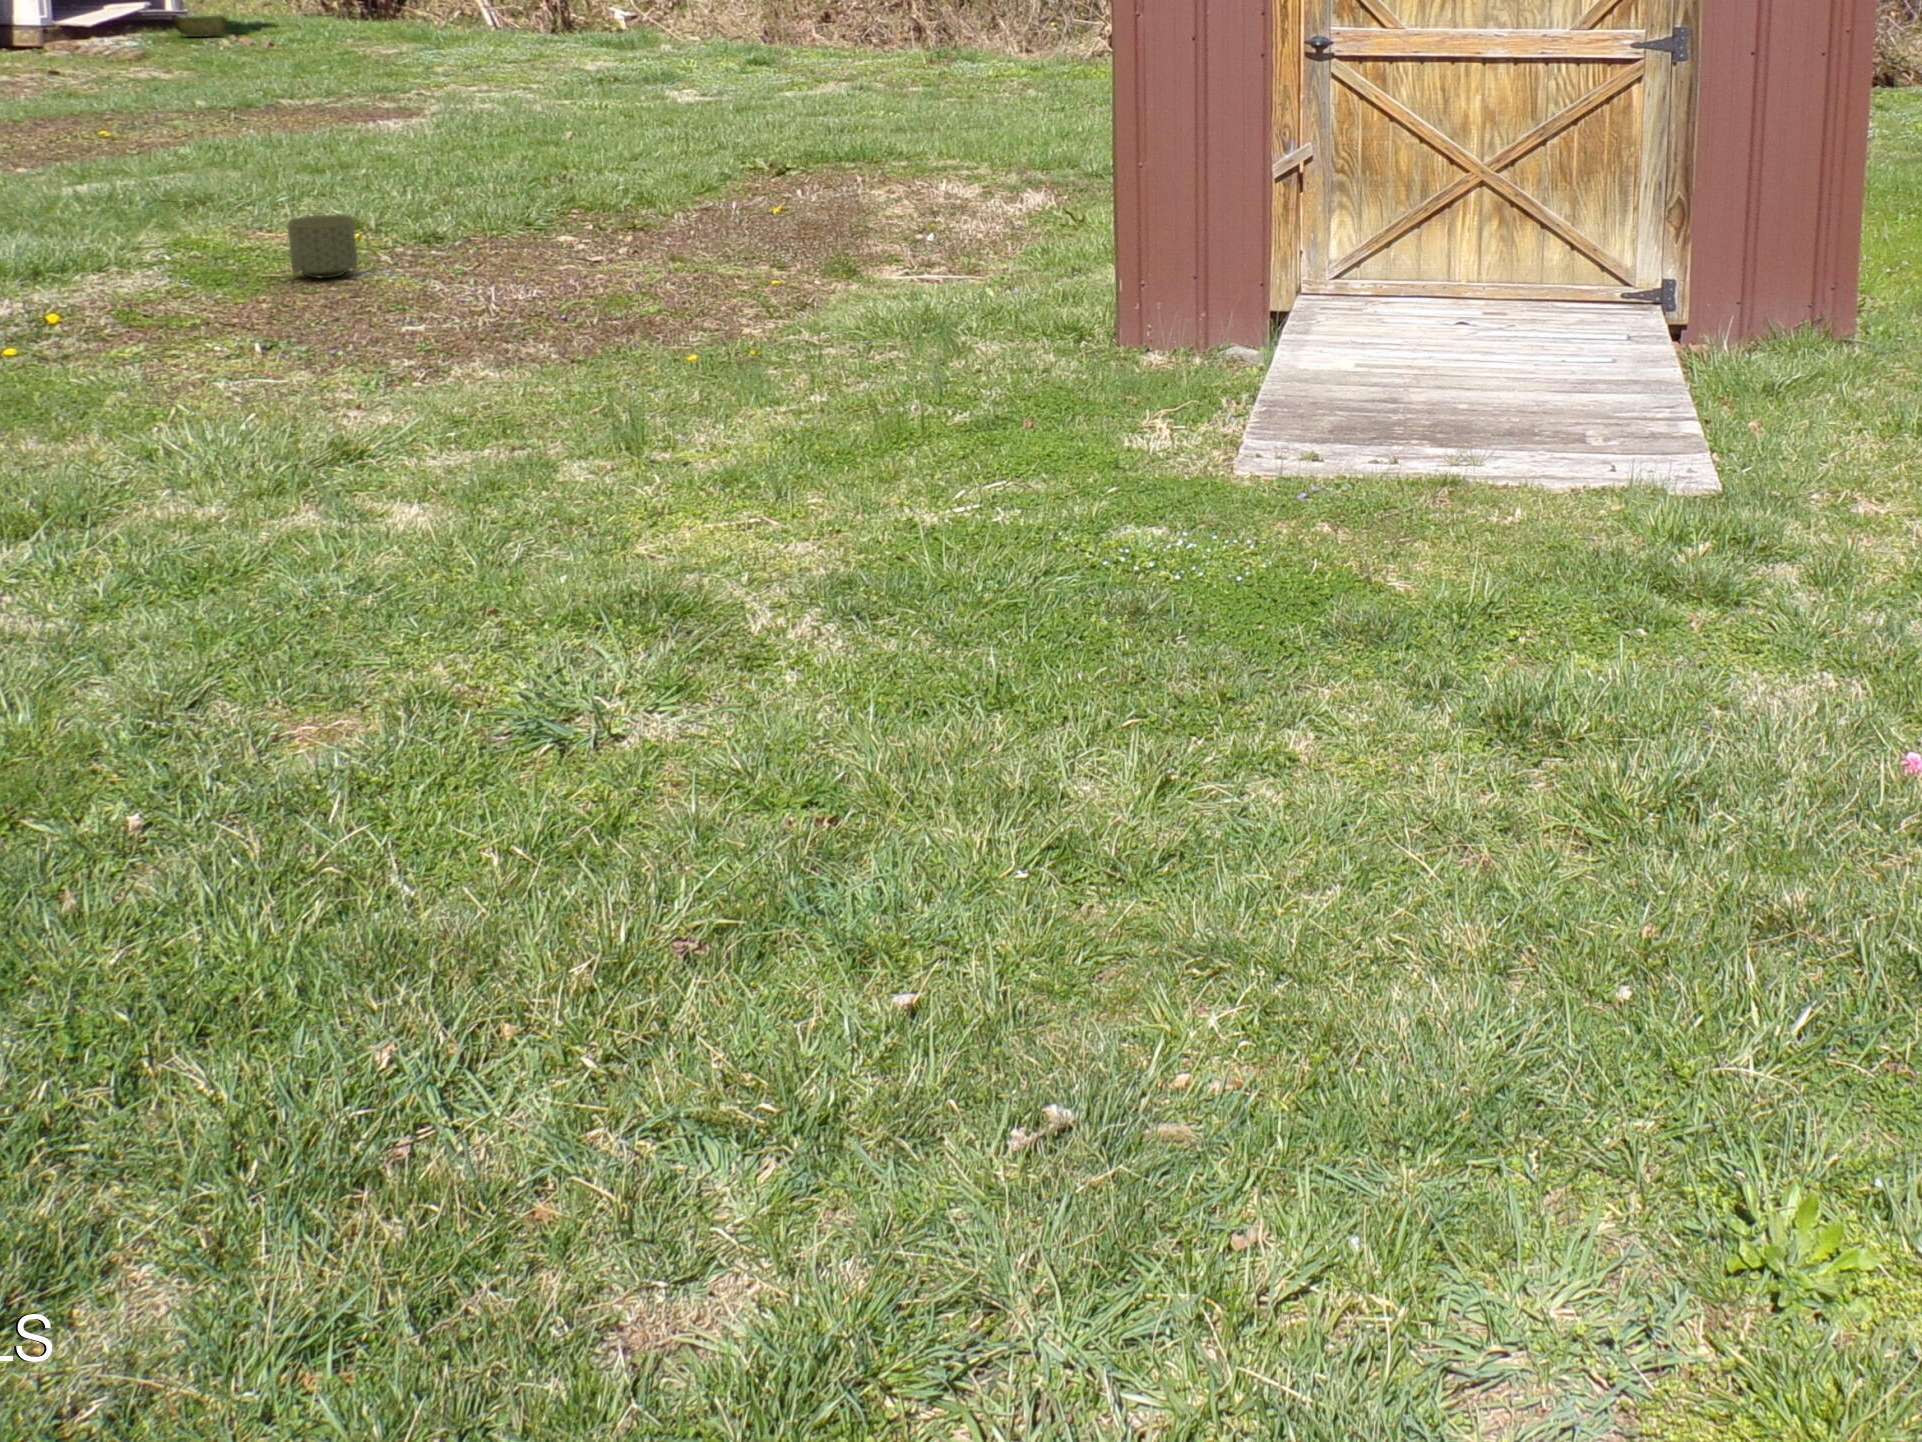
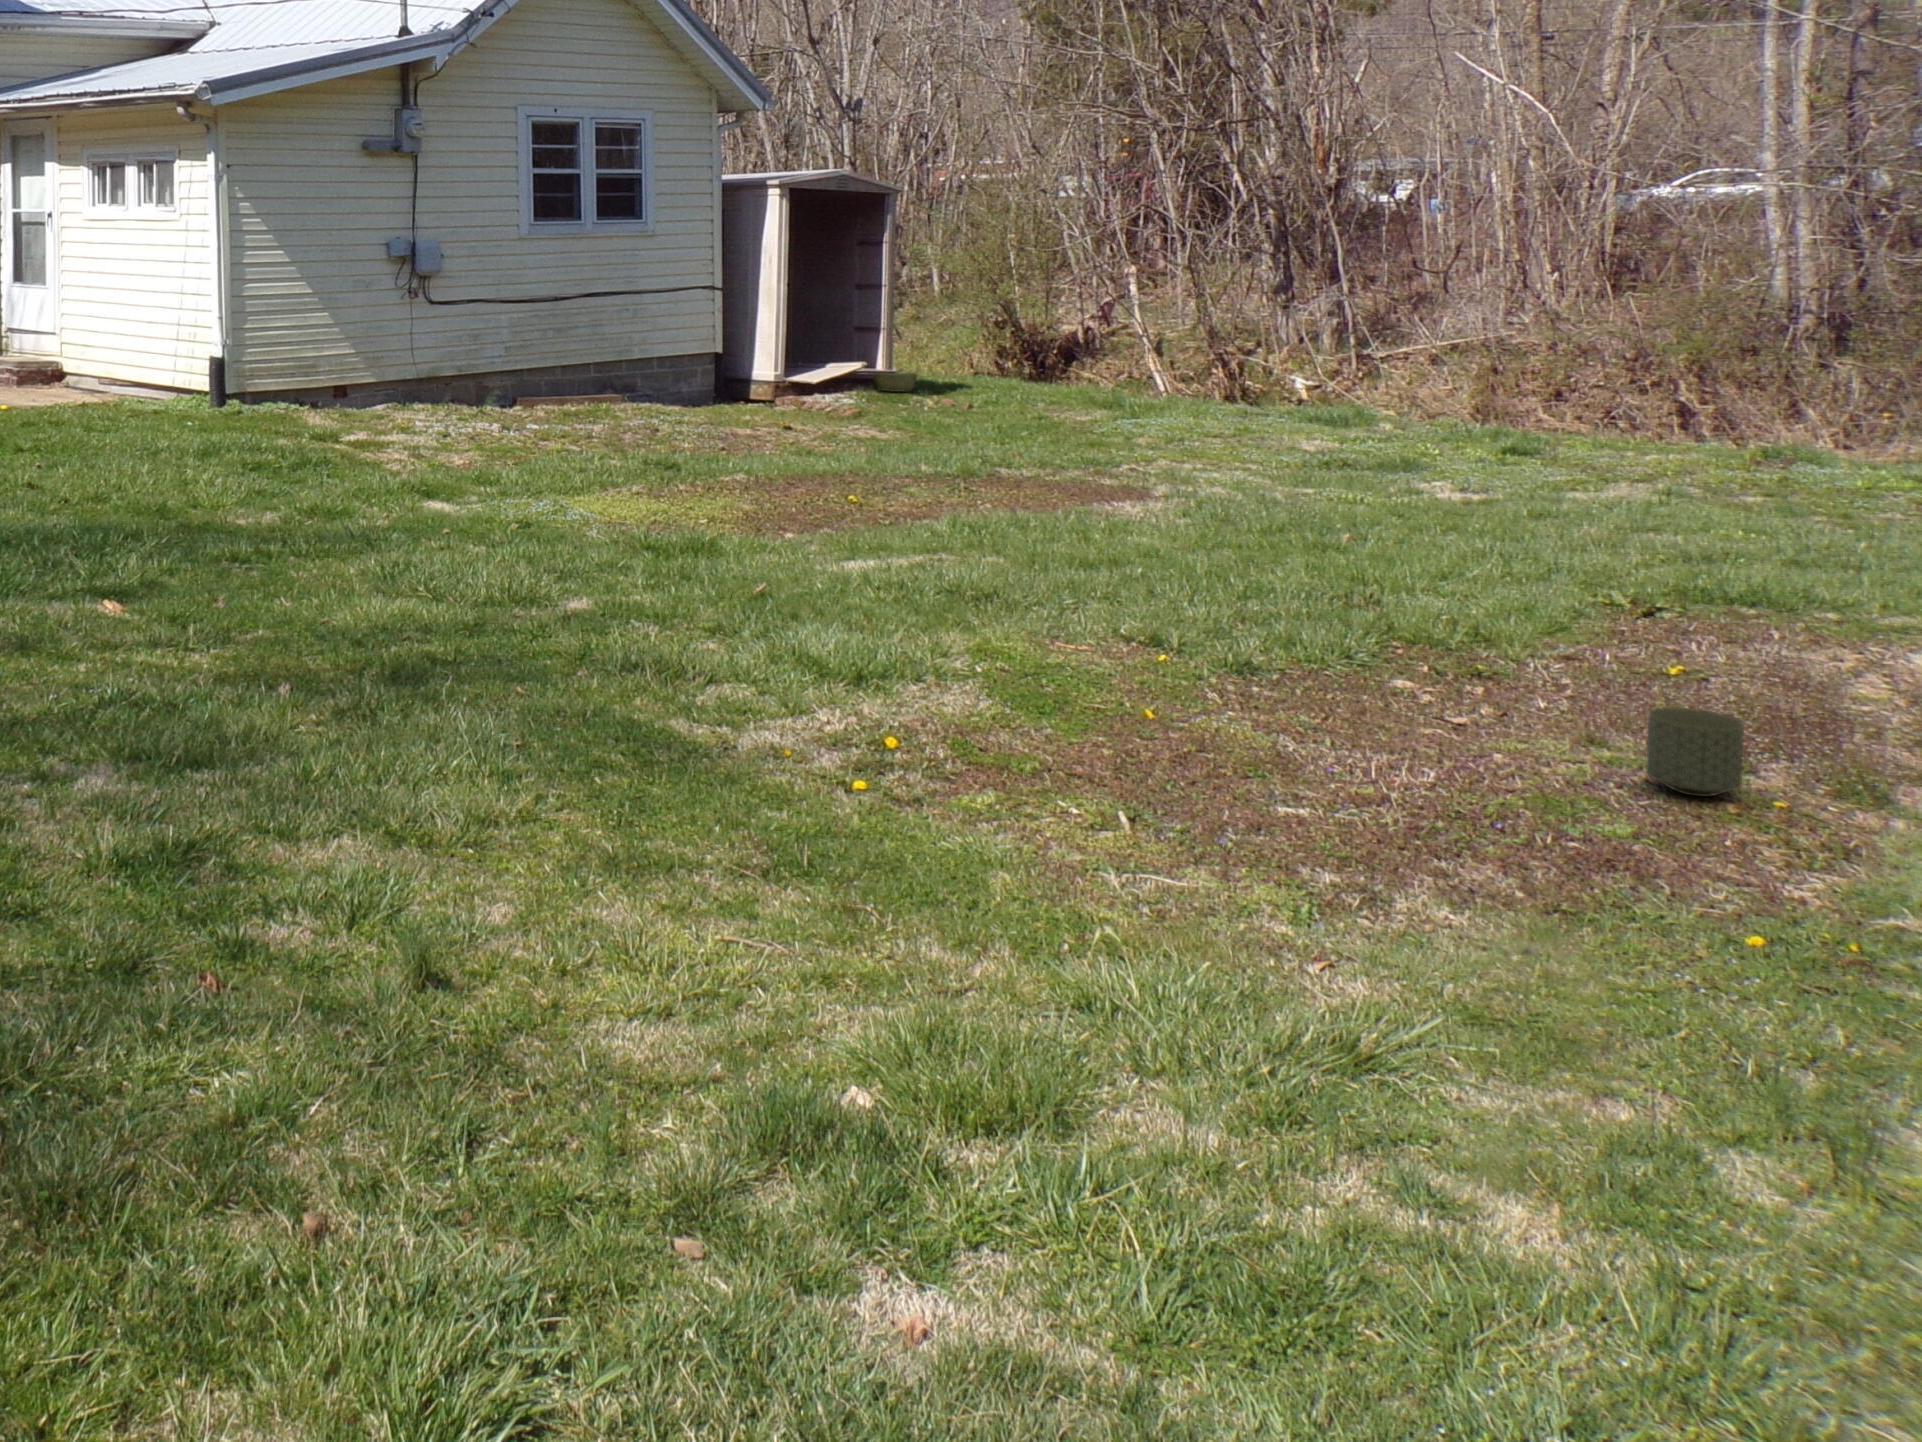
planter: present [287,215,358,279] -> present [1646,707,1744,797]

